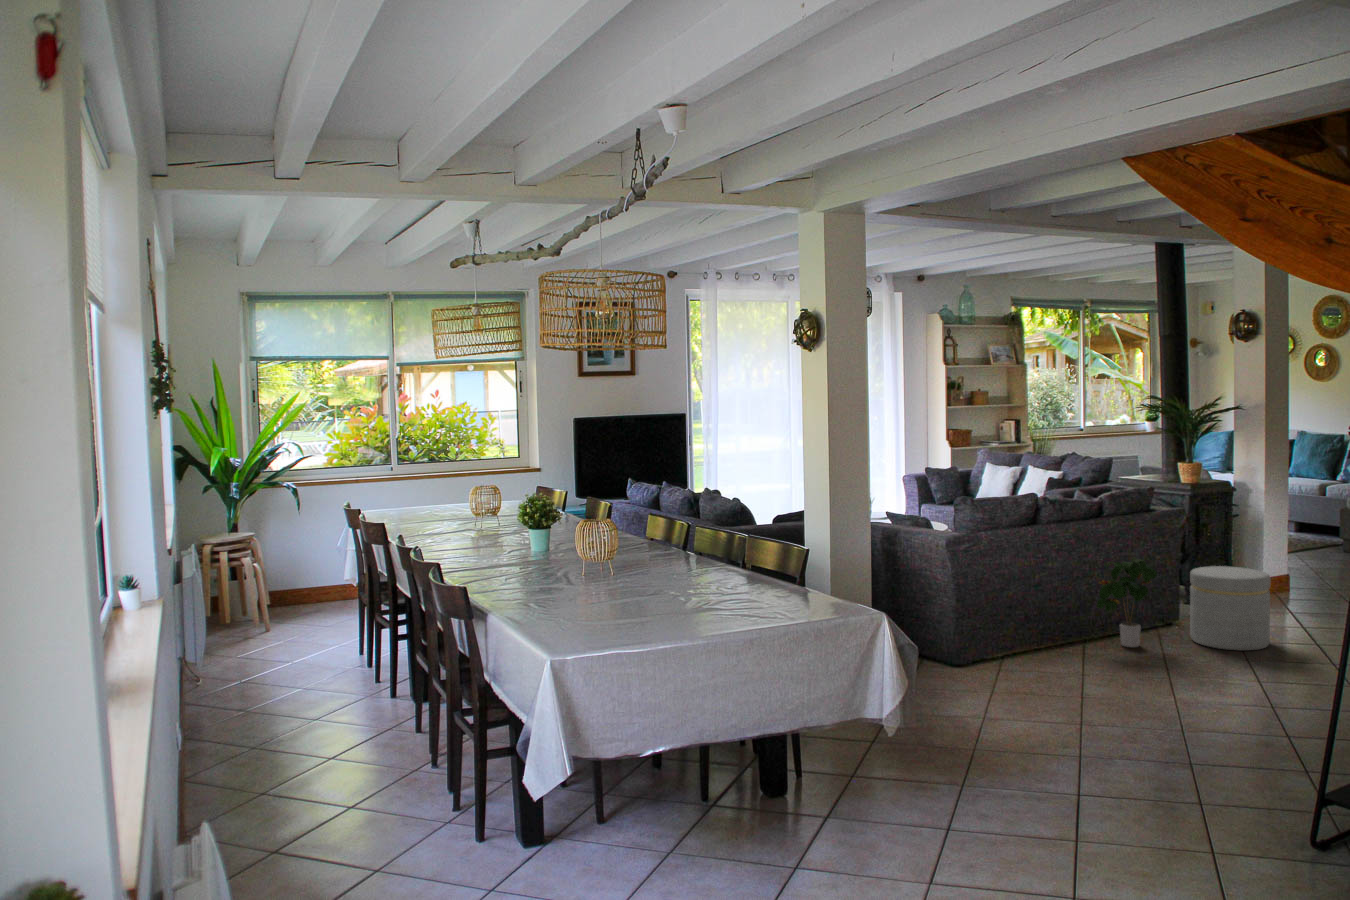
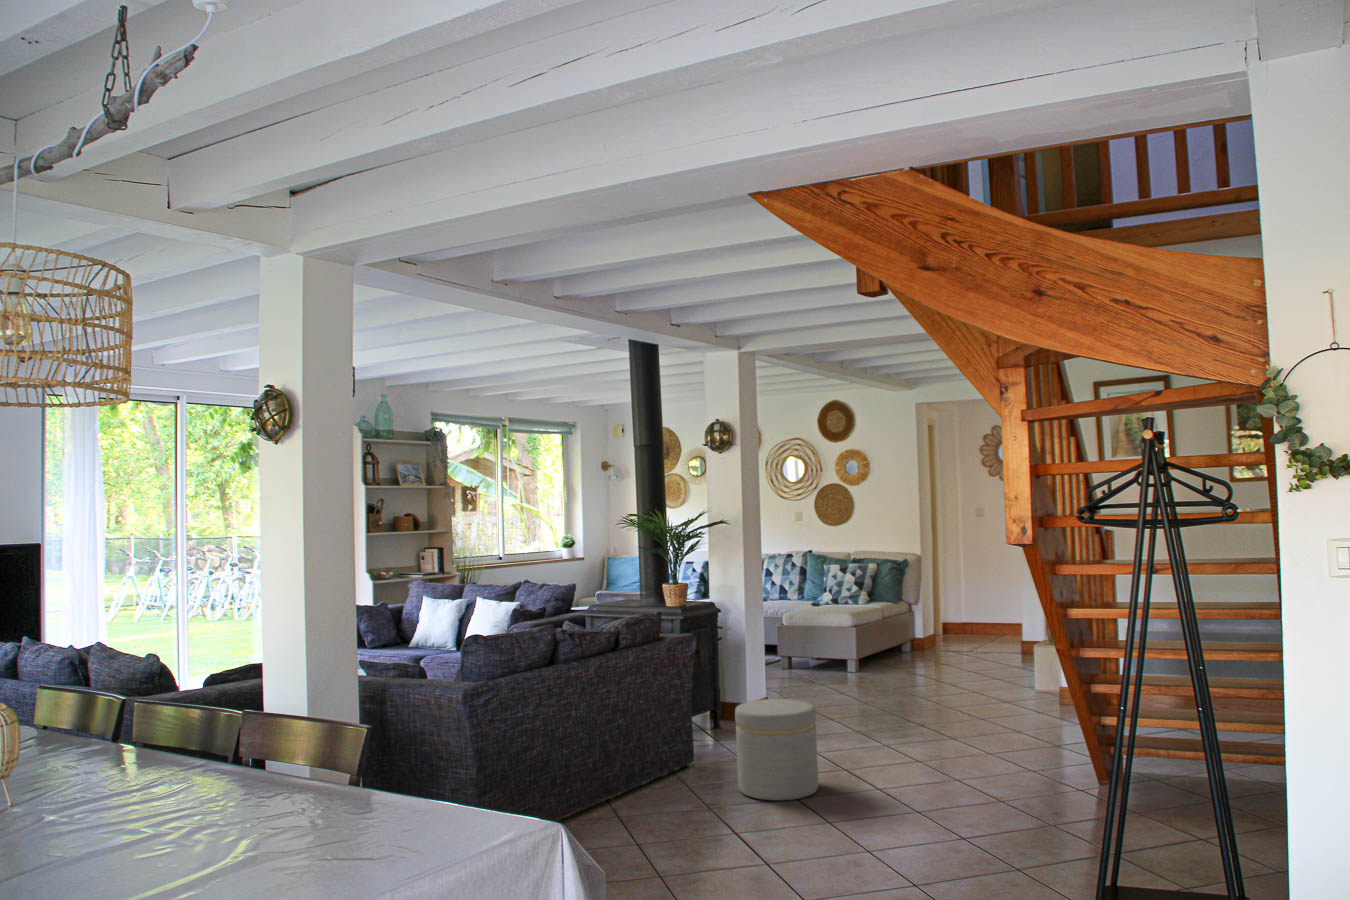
potted plant: present [1097,557,1157,647] -> none [654,702,709,819]

